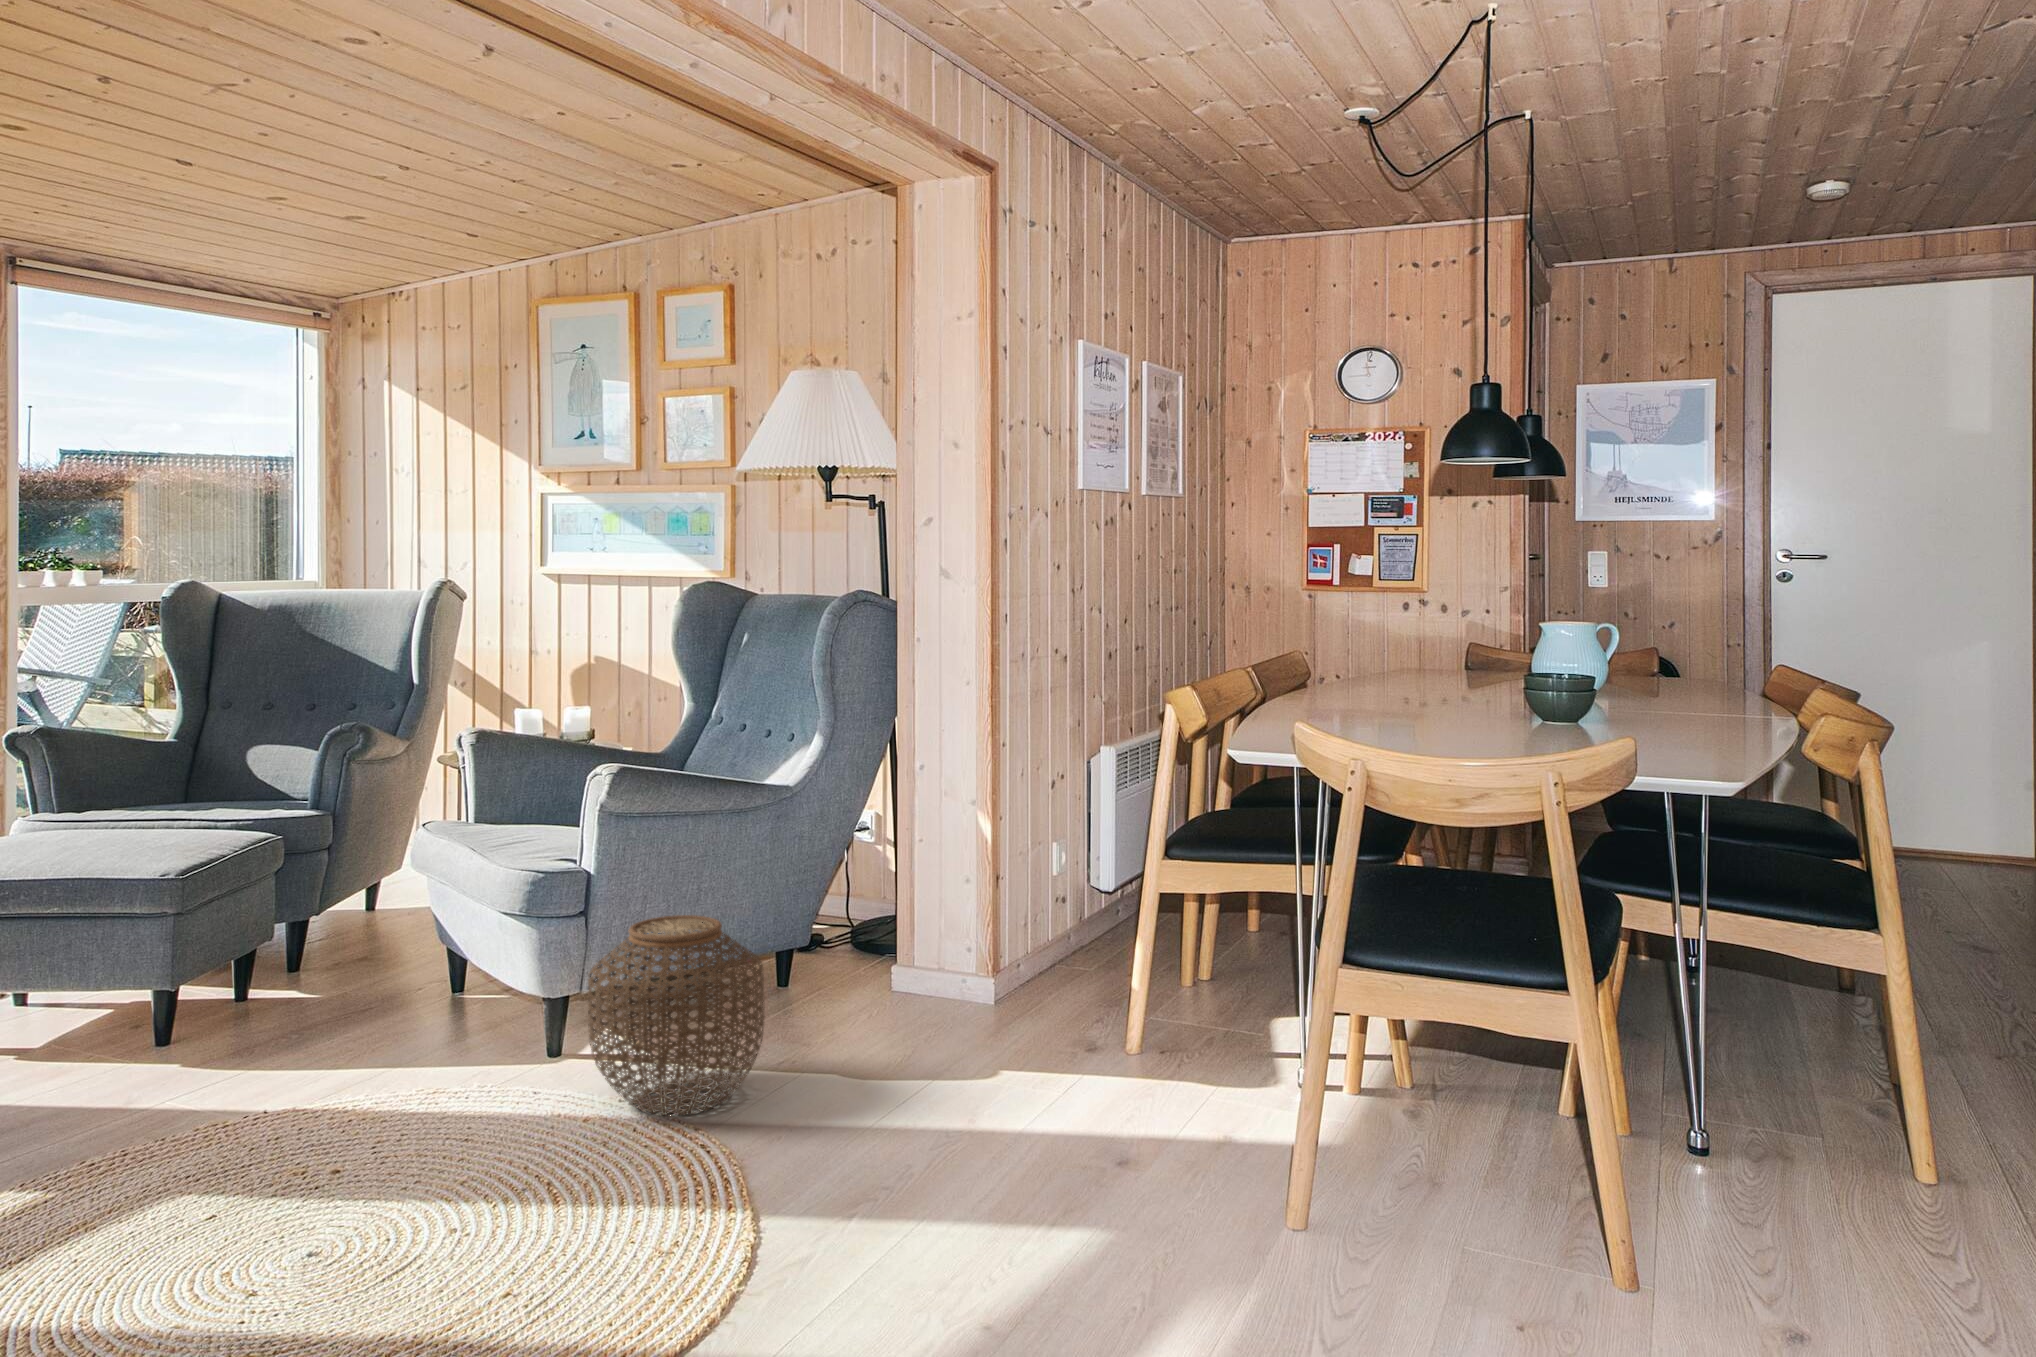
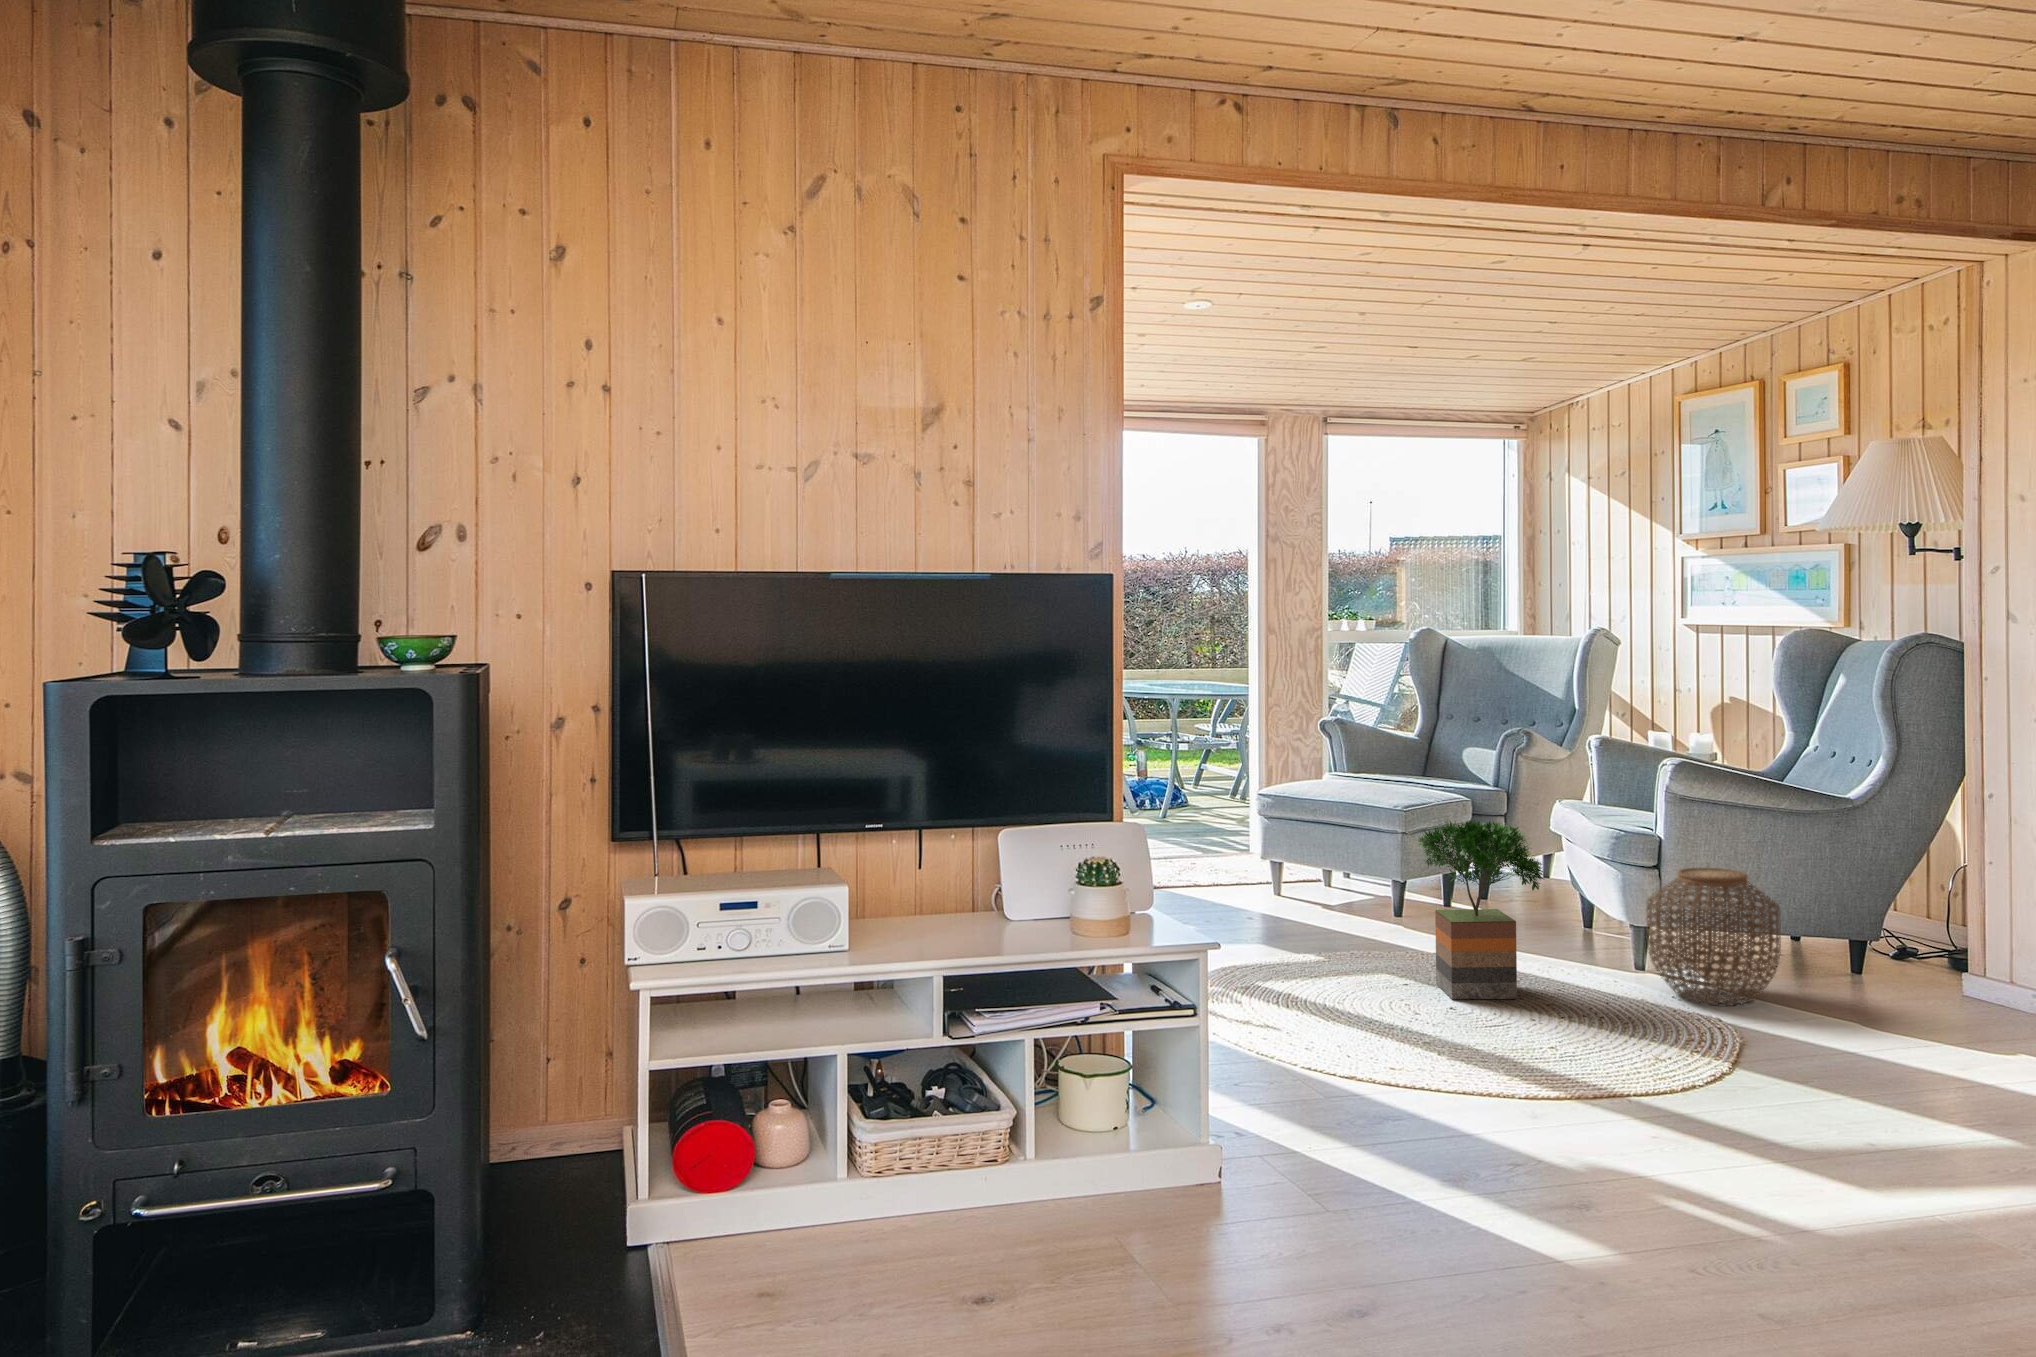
potted tree: none [210,887,447,1208] -> present [1418,820,1545,999]

